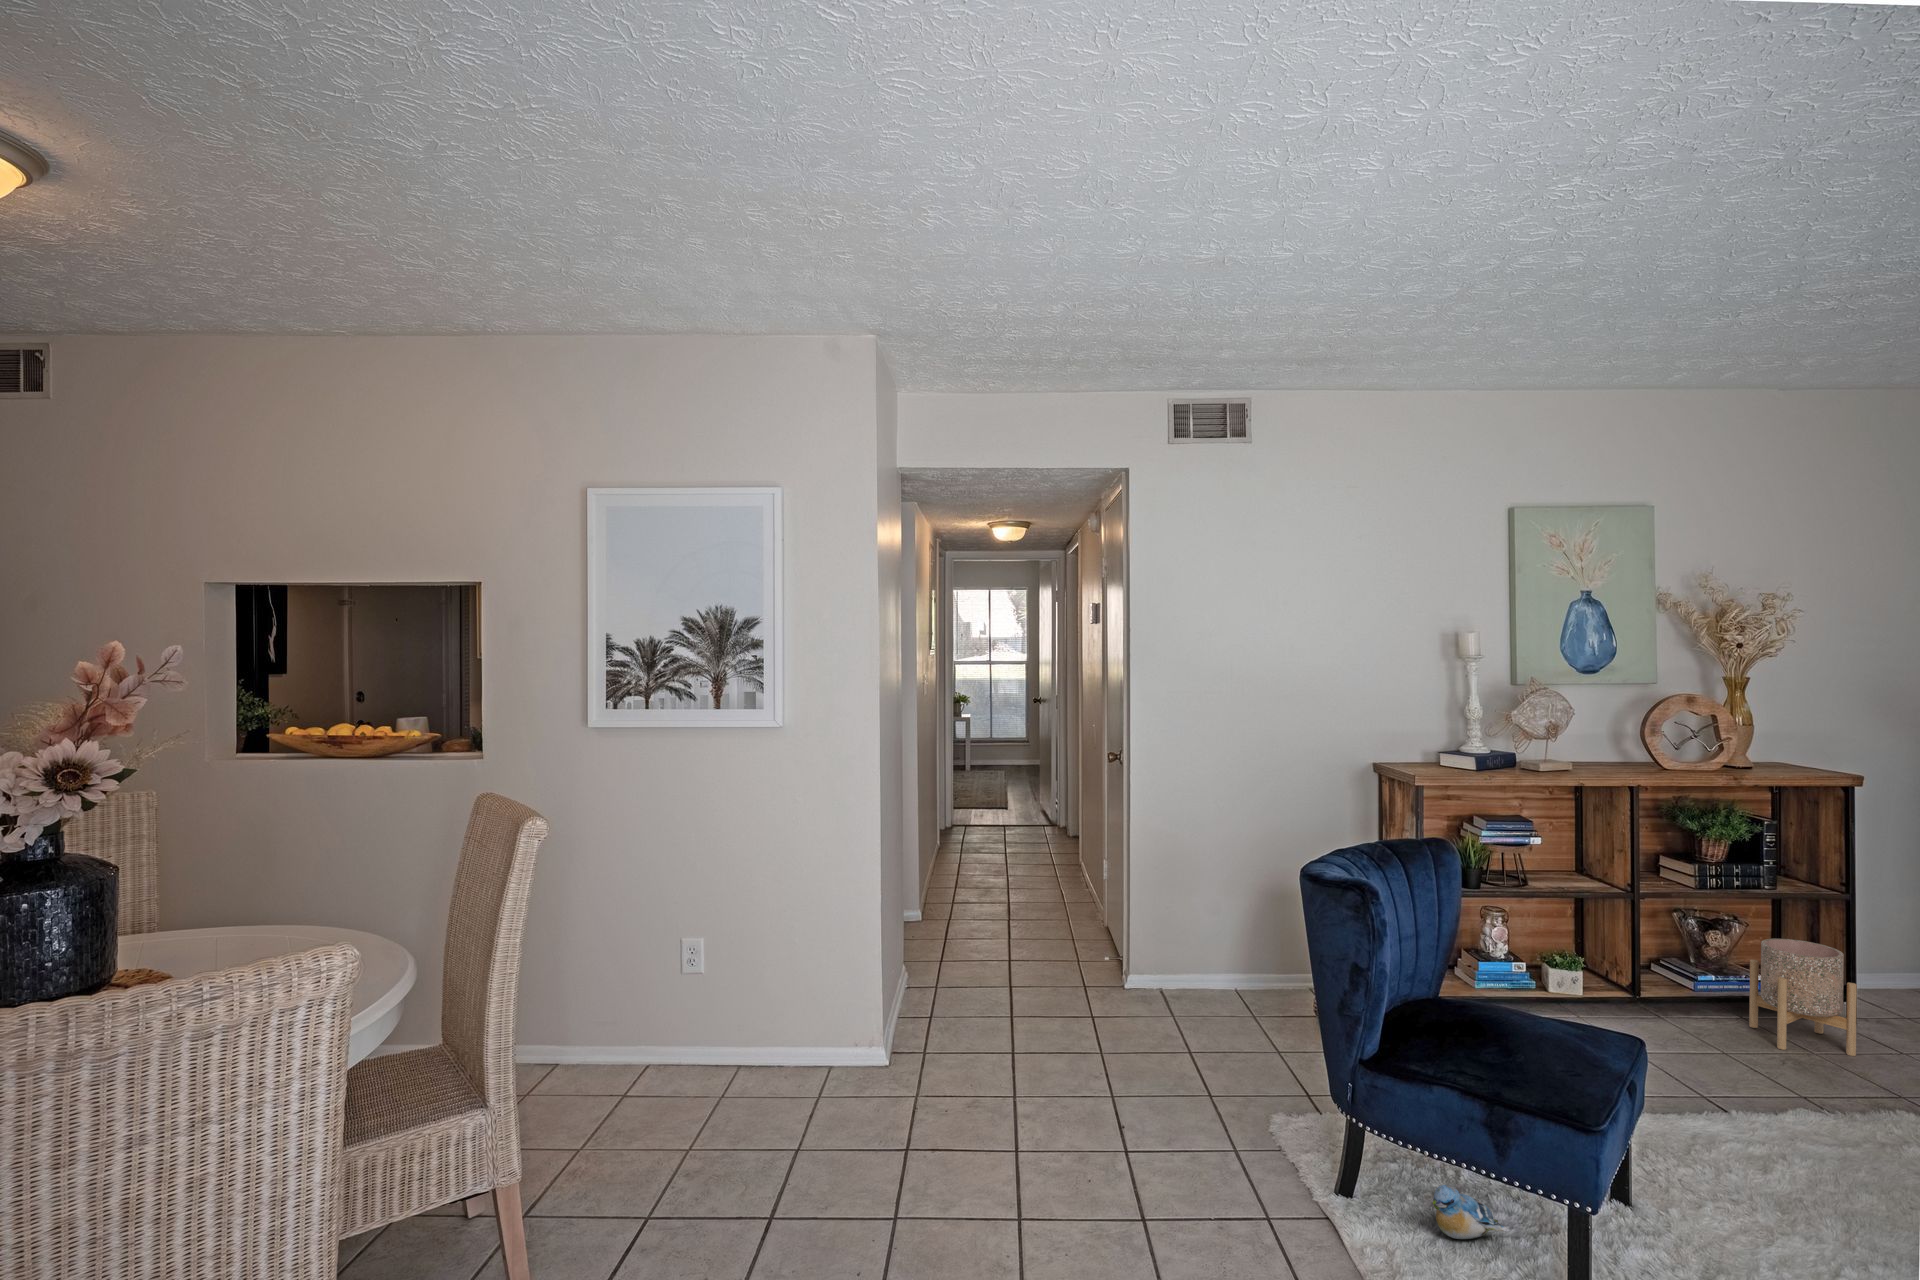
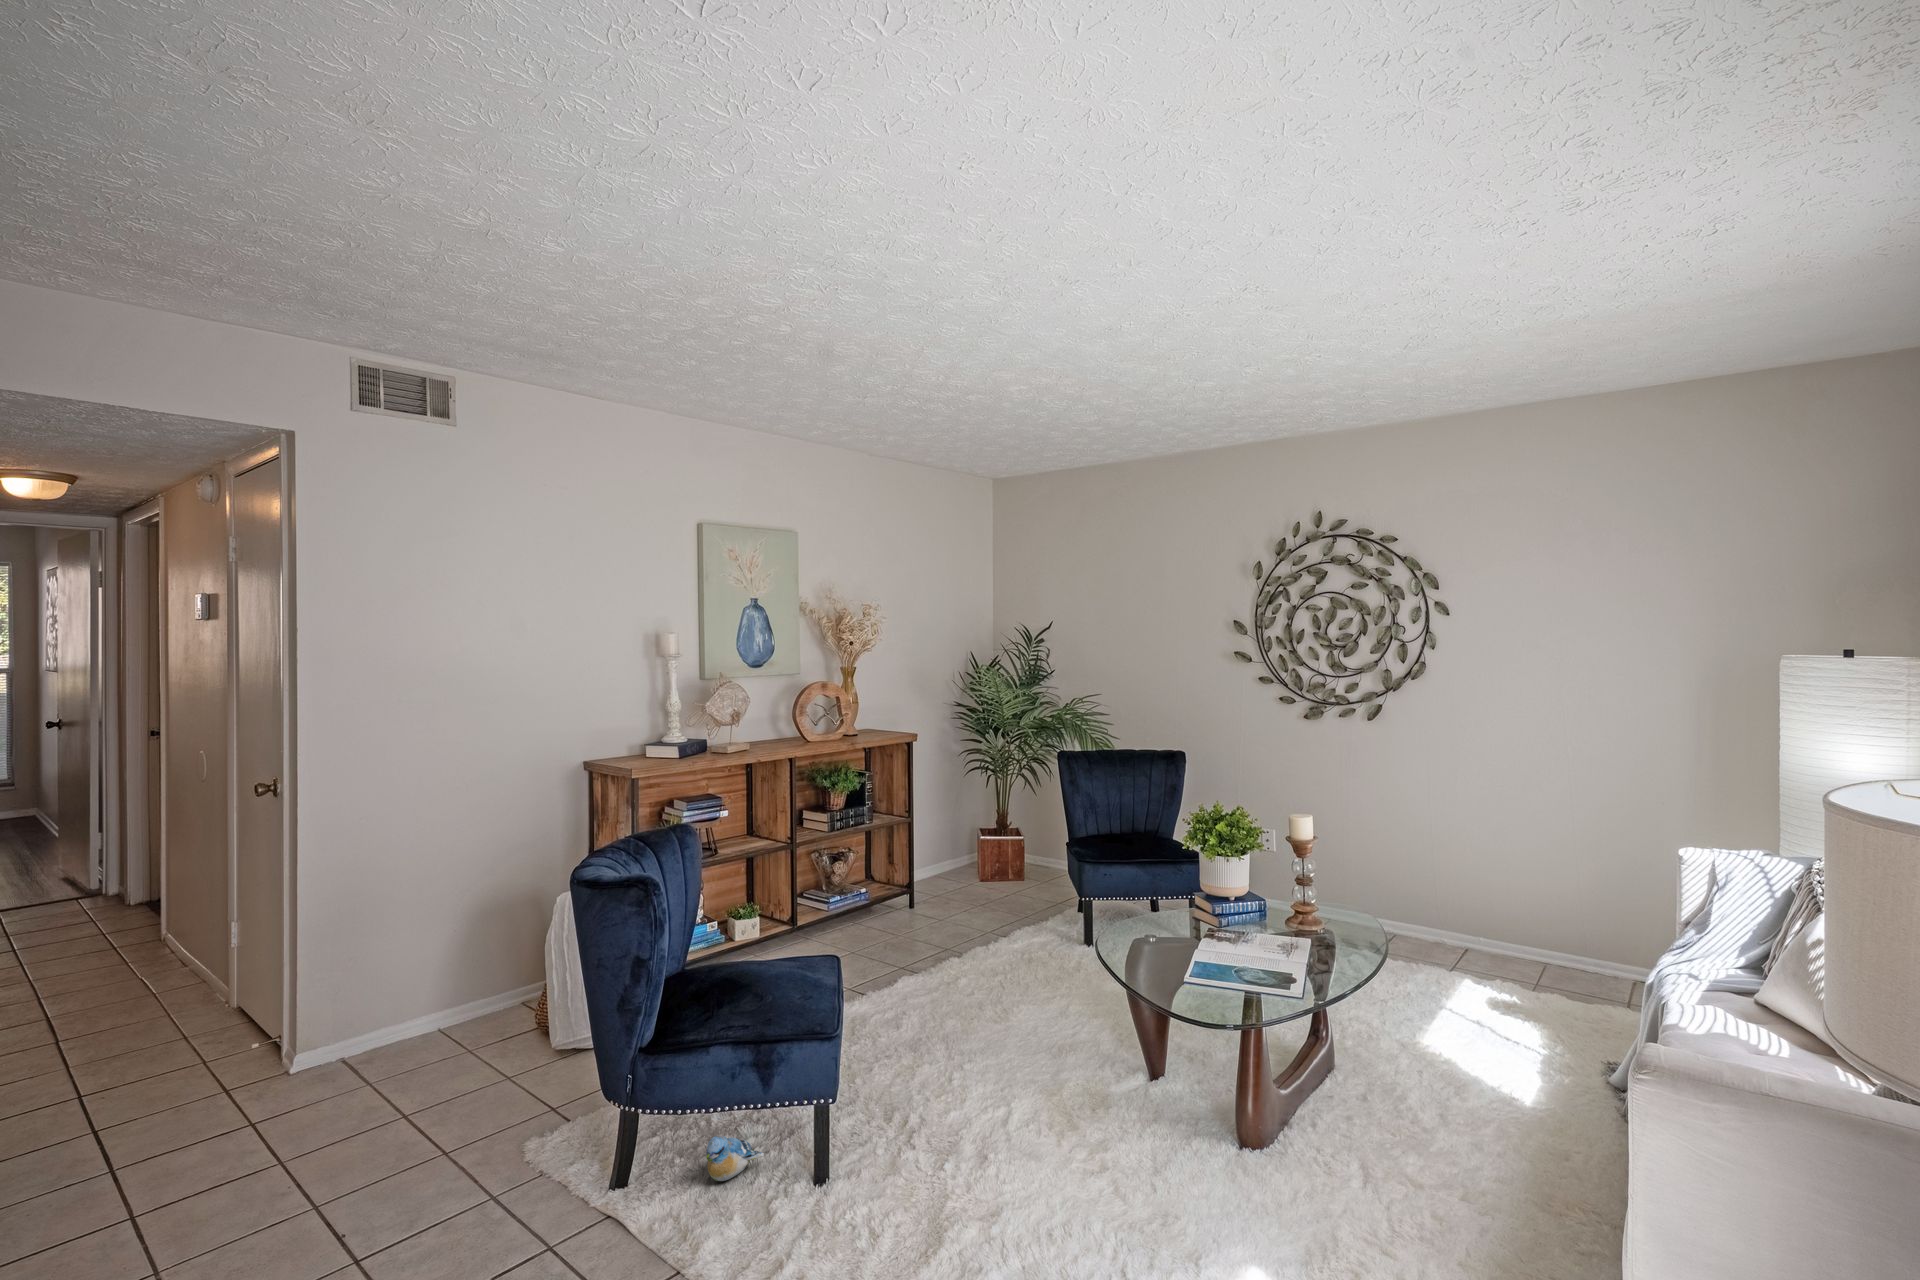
planter: present [1749,939,1857,1056] -> none [863,857,924,939]

